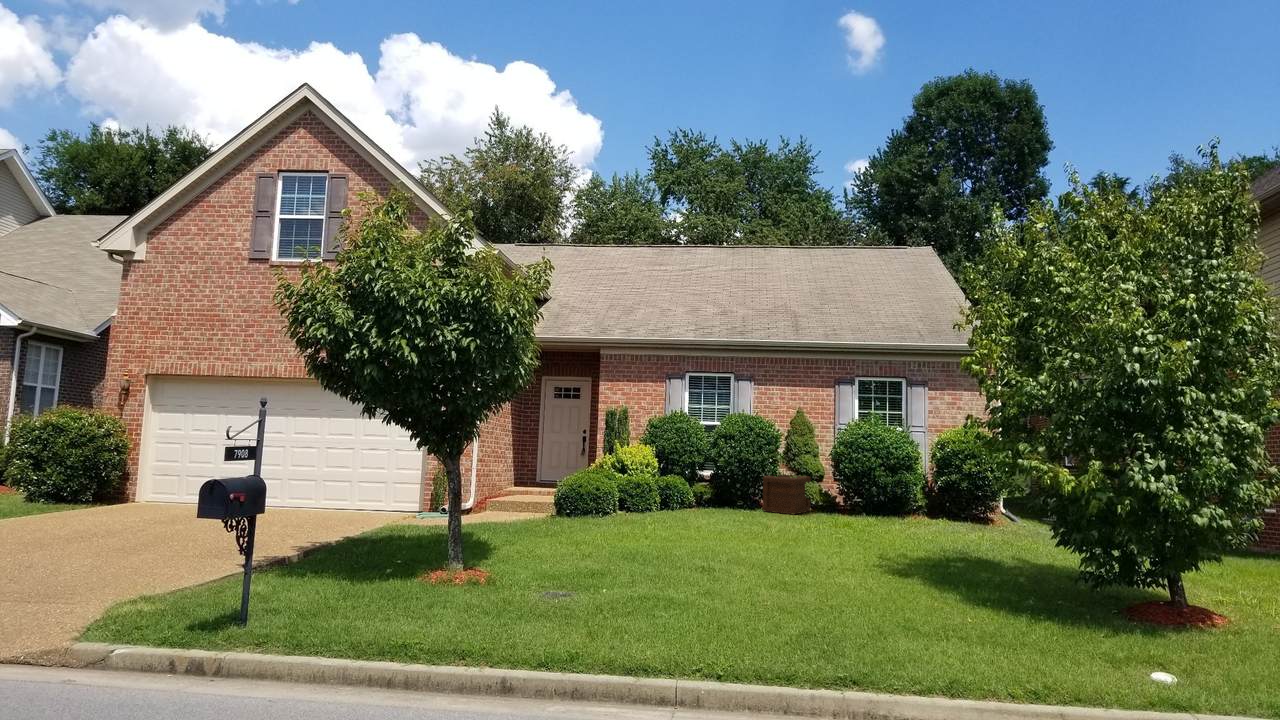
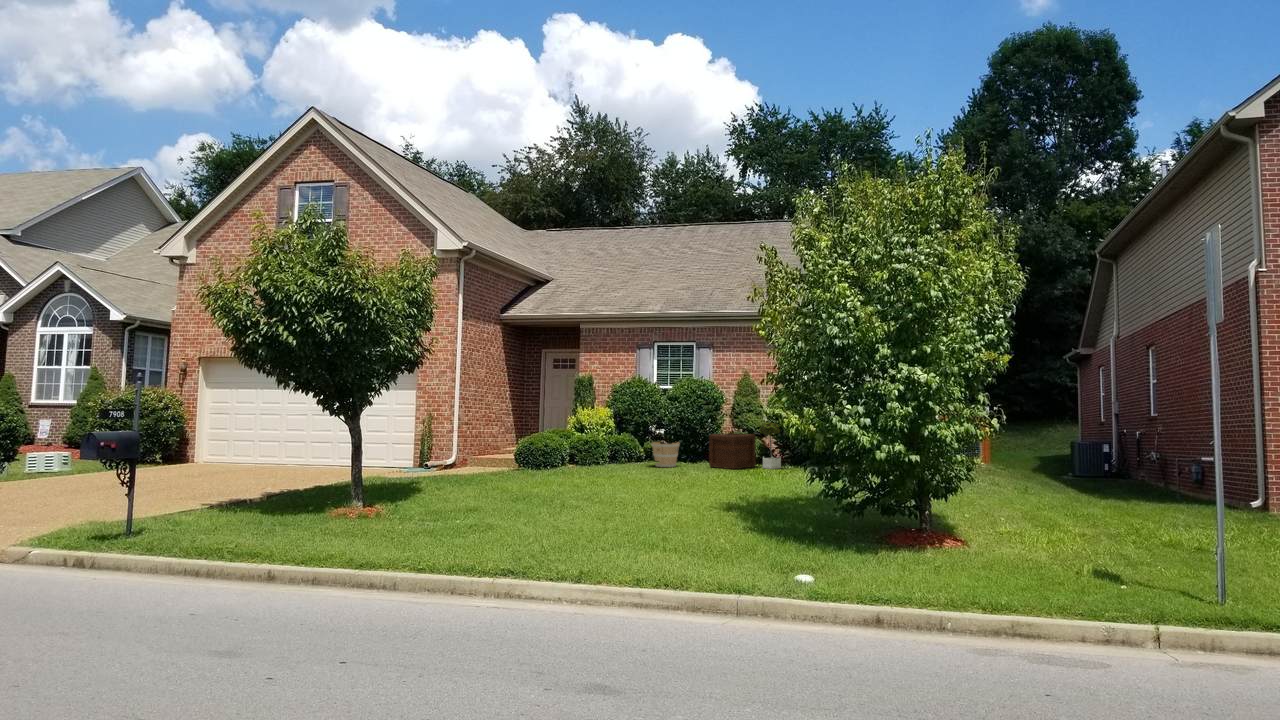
potted tree: none [818,464,840,514] -> present [759,422,781,469]
wooden bucket: none [698,482,730,512] -> present [652,442,680,467]

